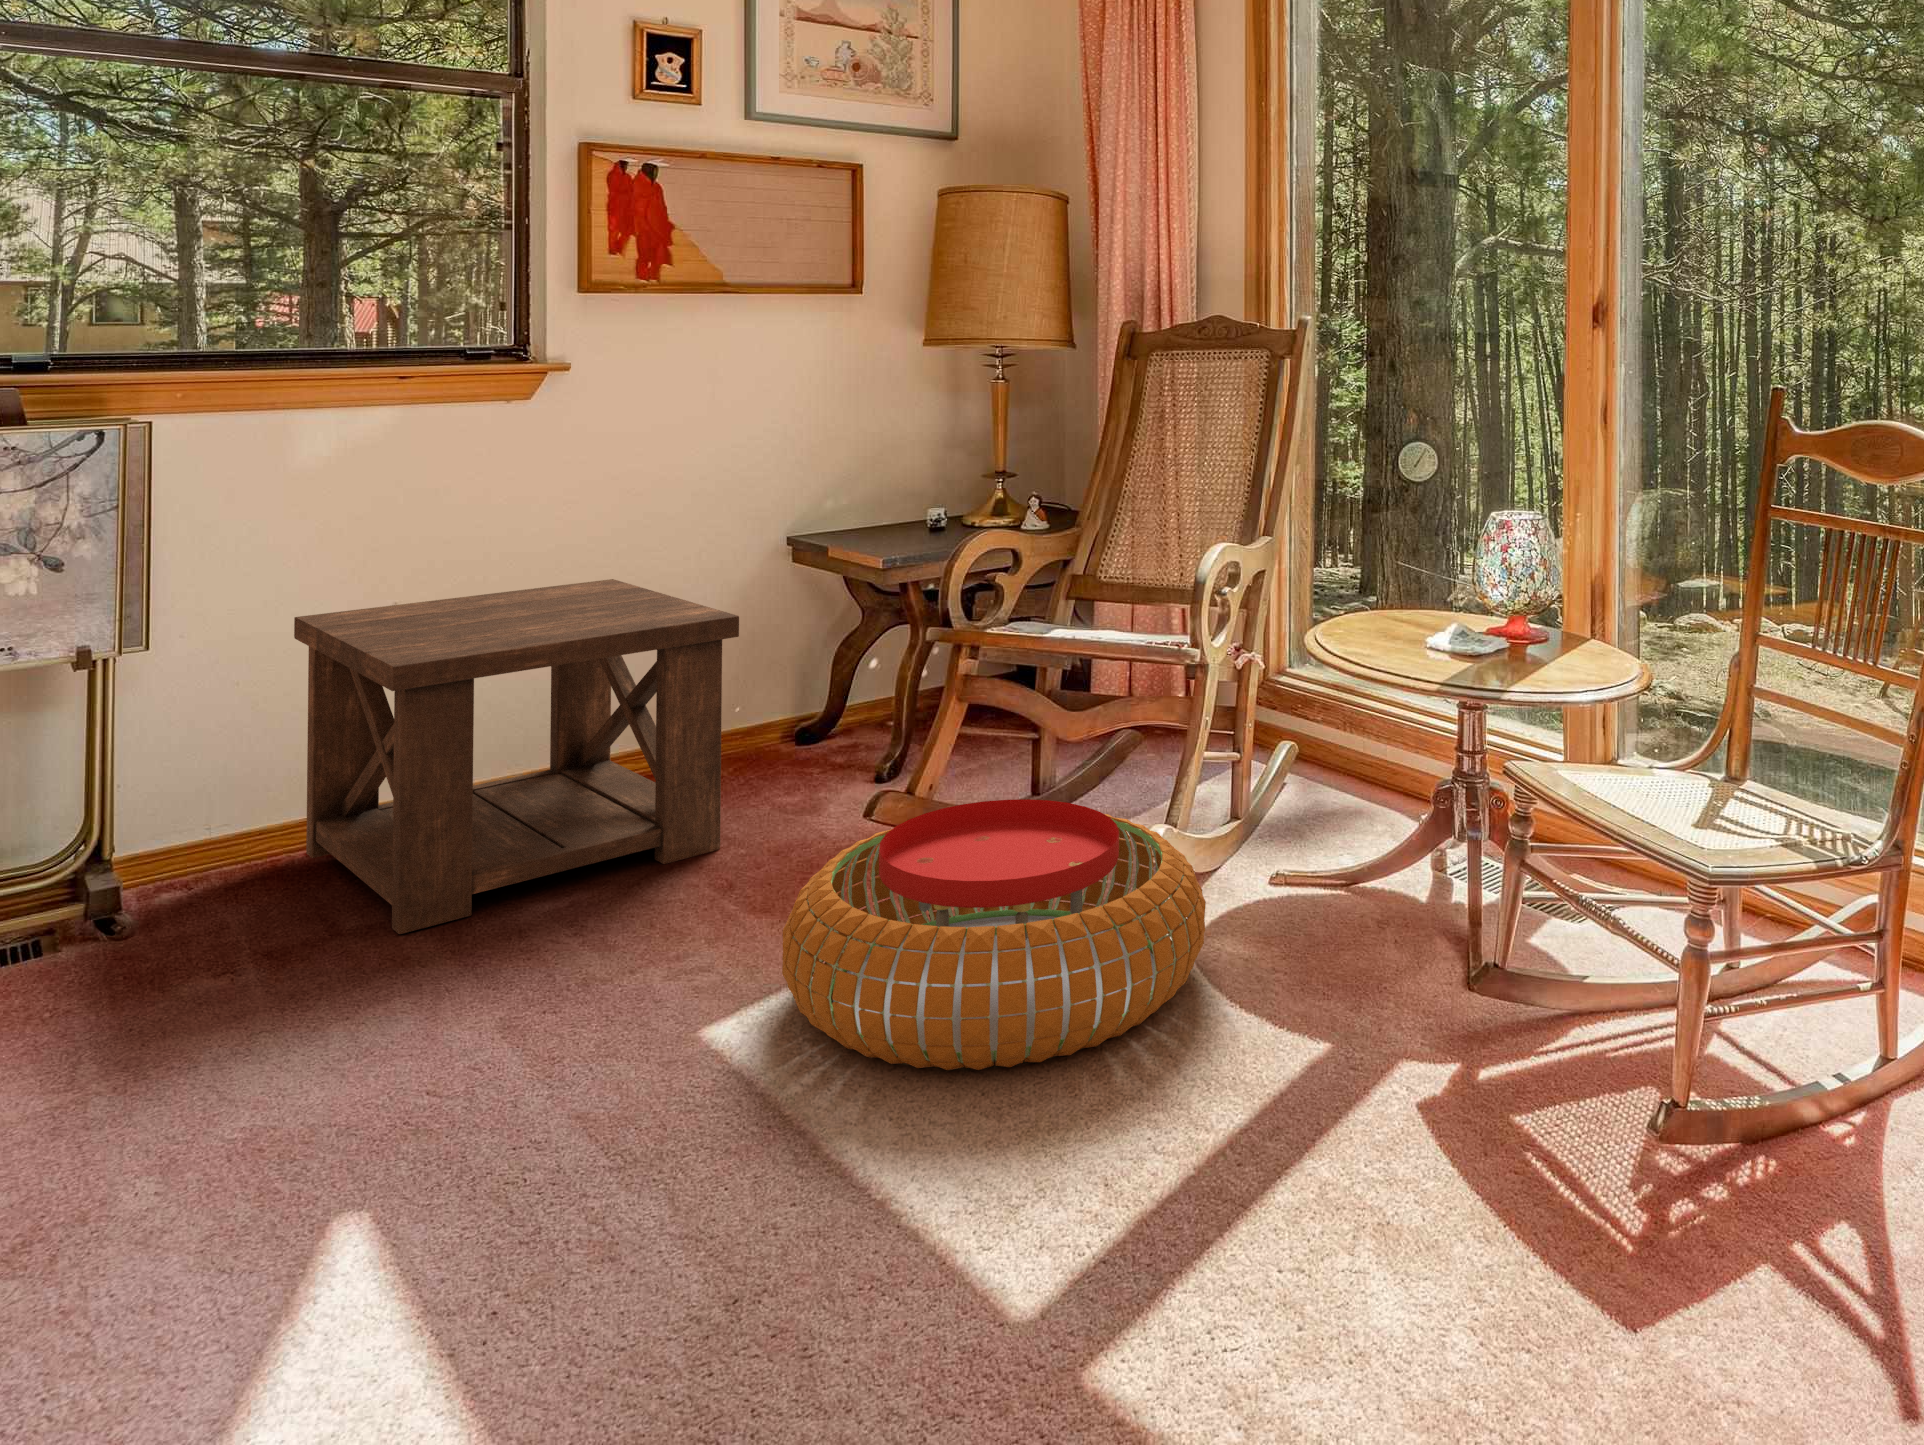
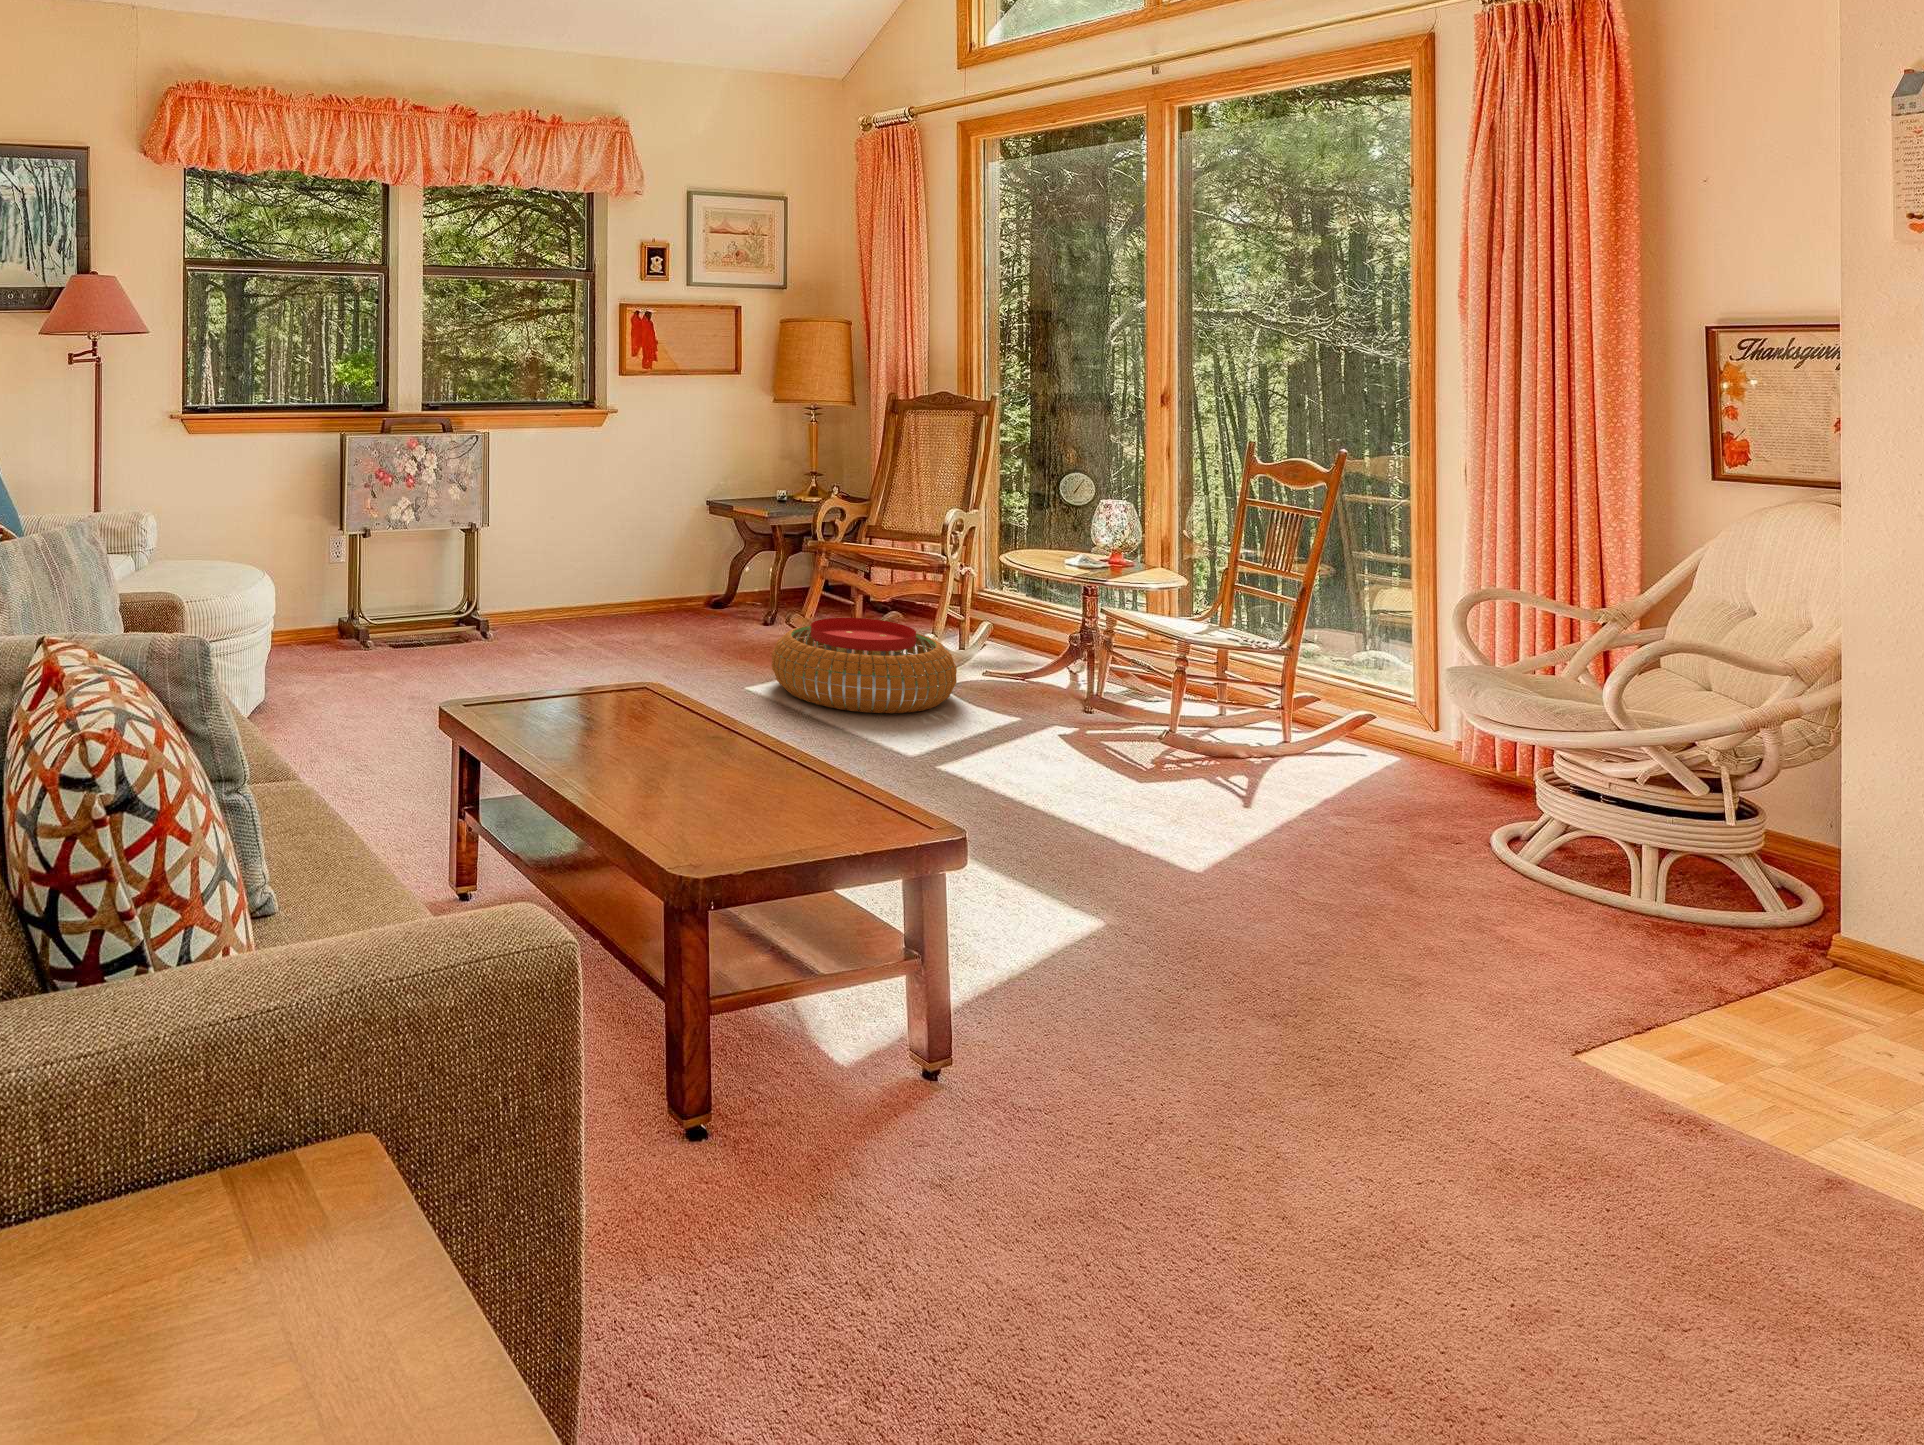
side table: present [294,579,739,934] -> none [521,515,715,654]

